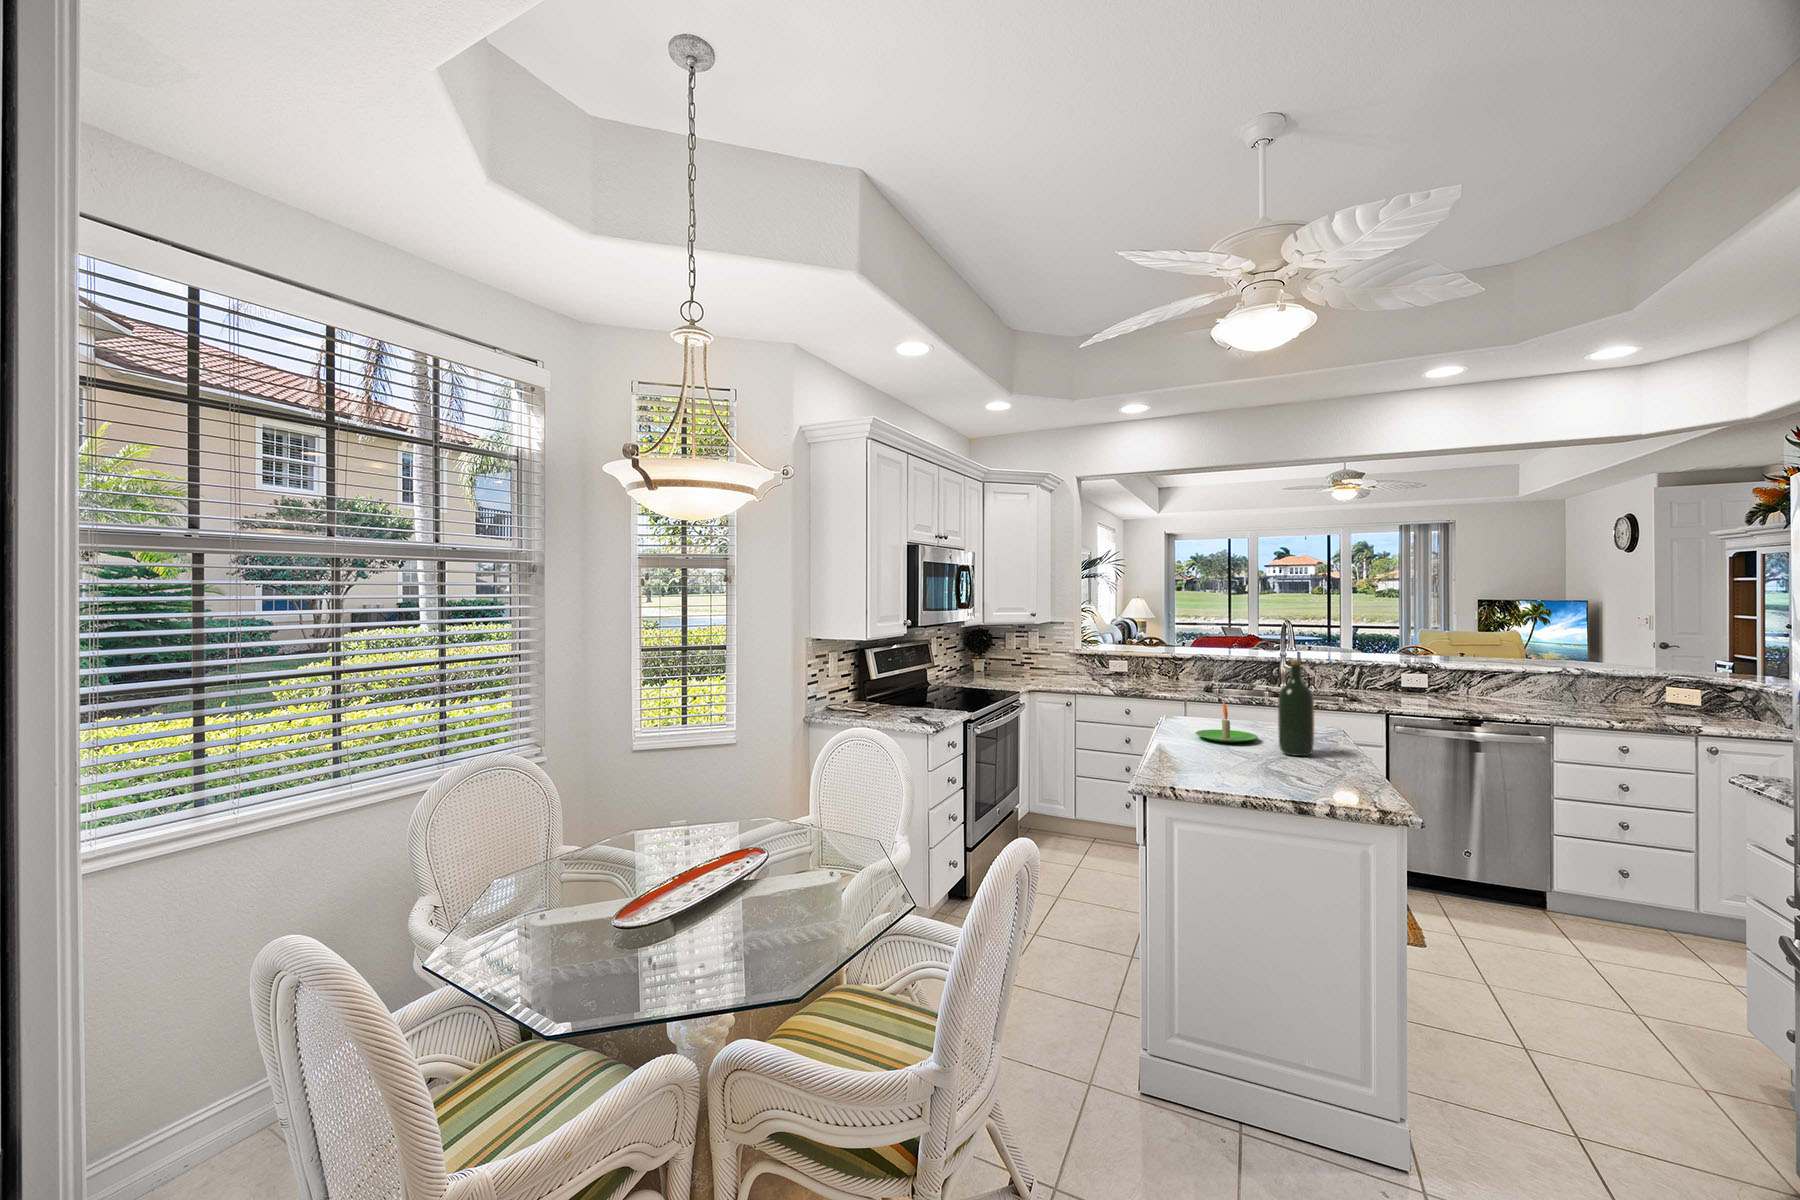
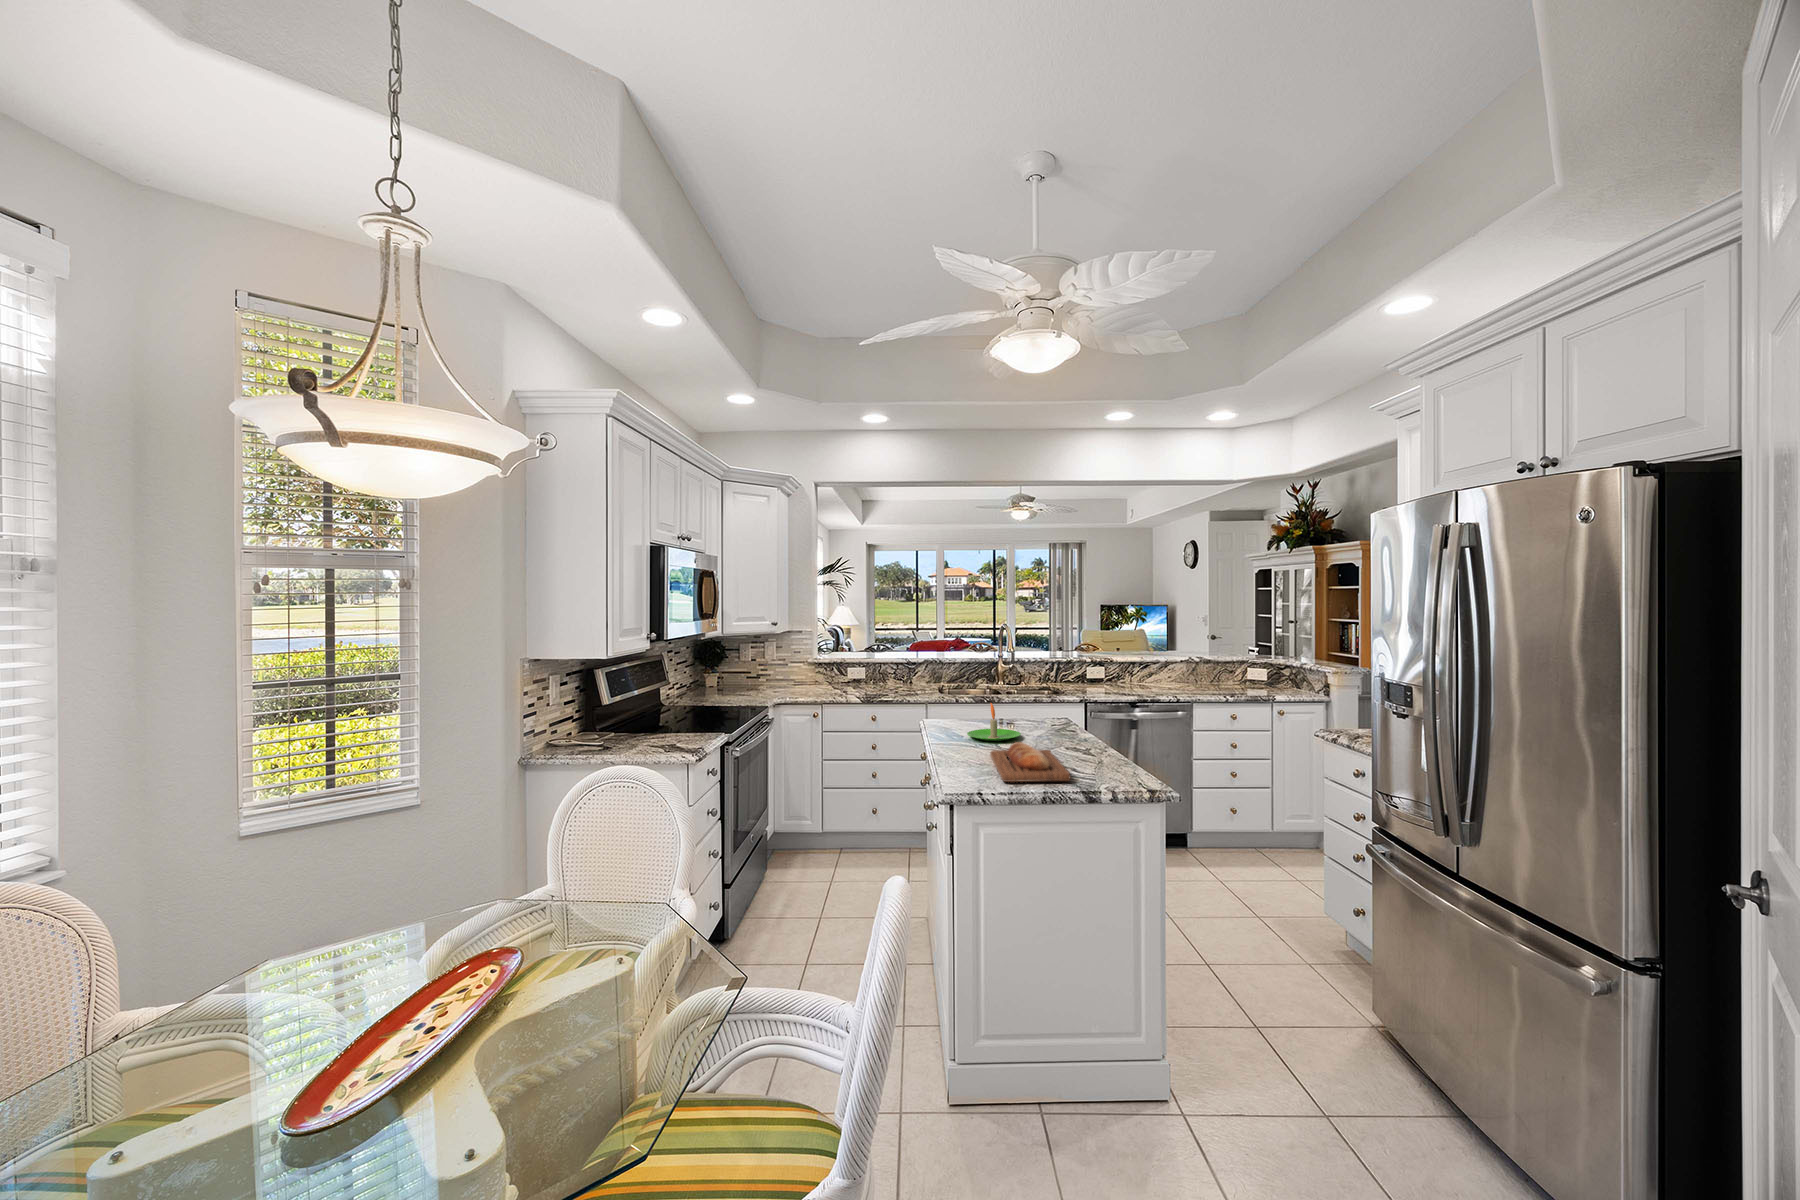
wine bottle: present [1278,660,1314,756] -> none [1043,661,1073,748]
bread loaf: none [1201,744,1281,788] -> present [990,742,1070,782]

